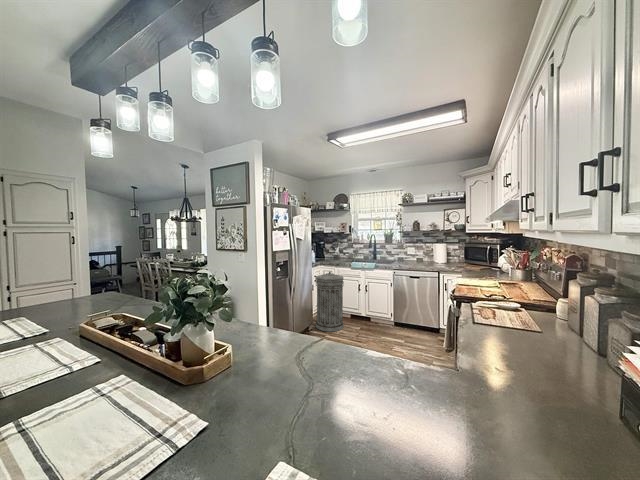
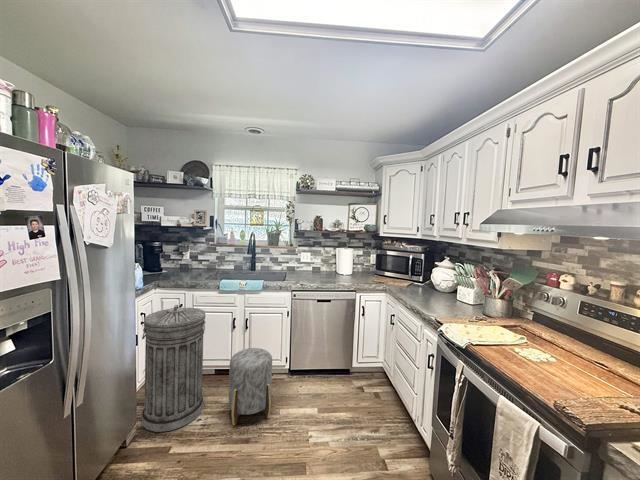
stool: none [355,299,379,338] -> present [229,348,272,426]

